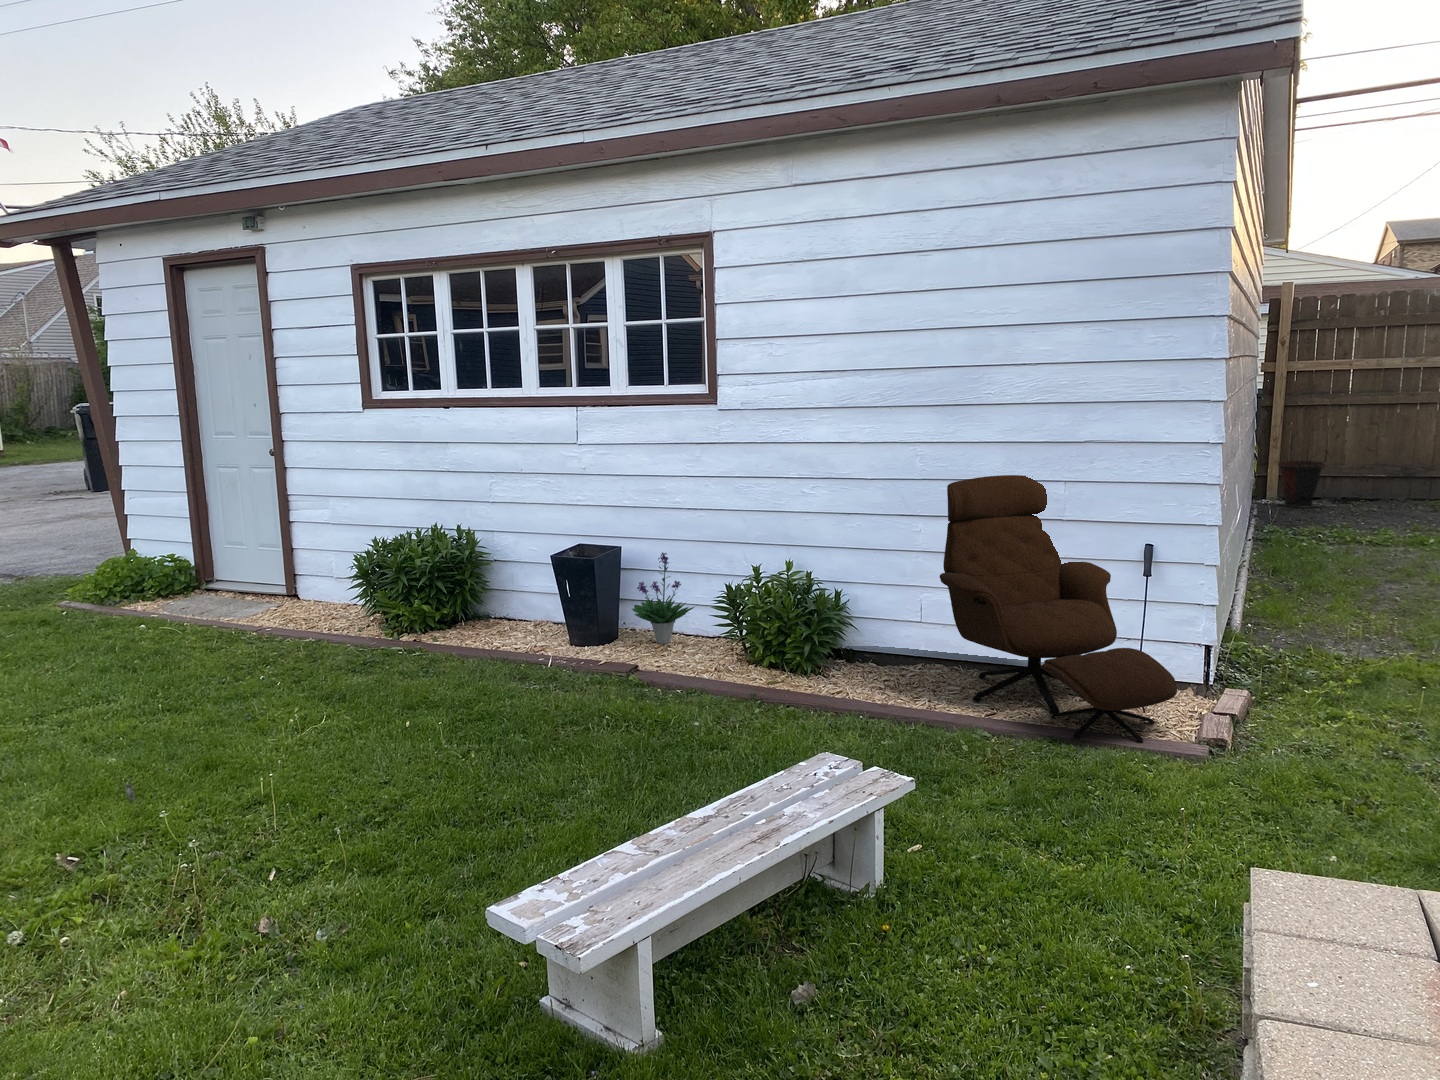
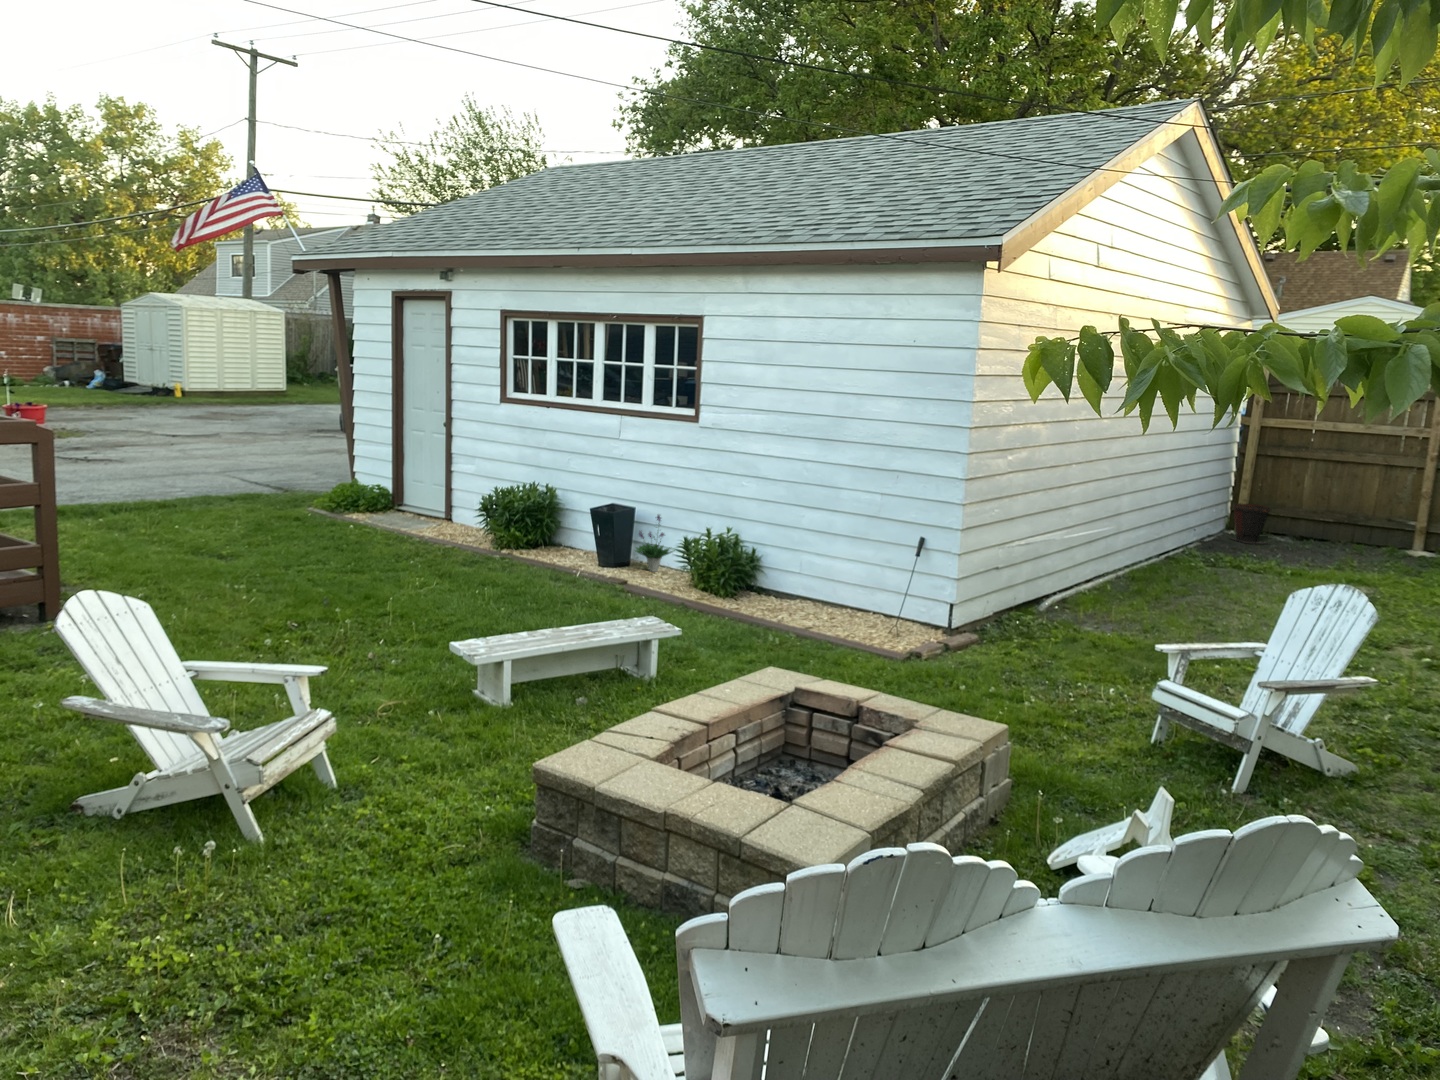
lounge chair: present [940,475,1177,742] -> none [792,486,897,646]

